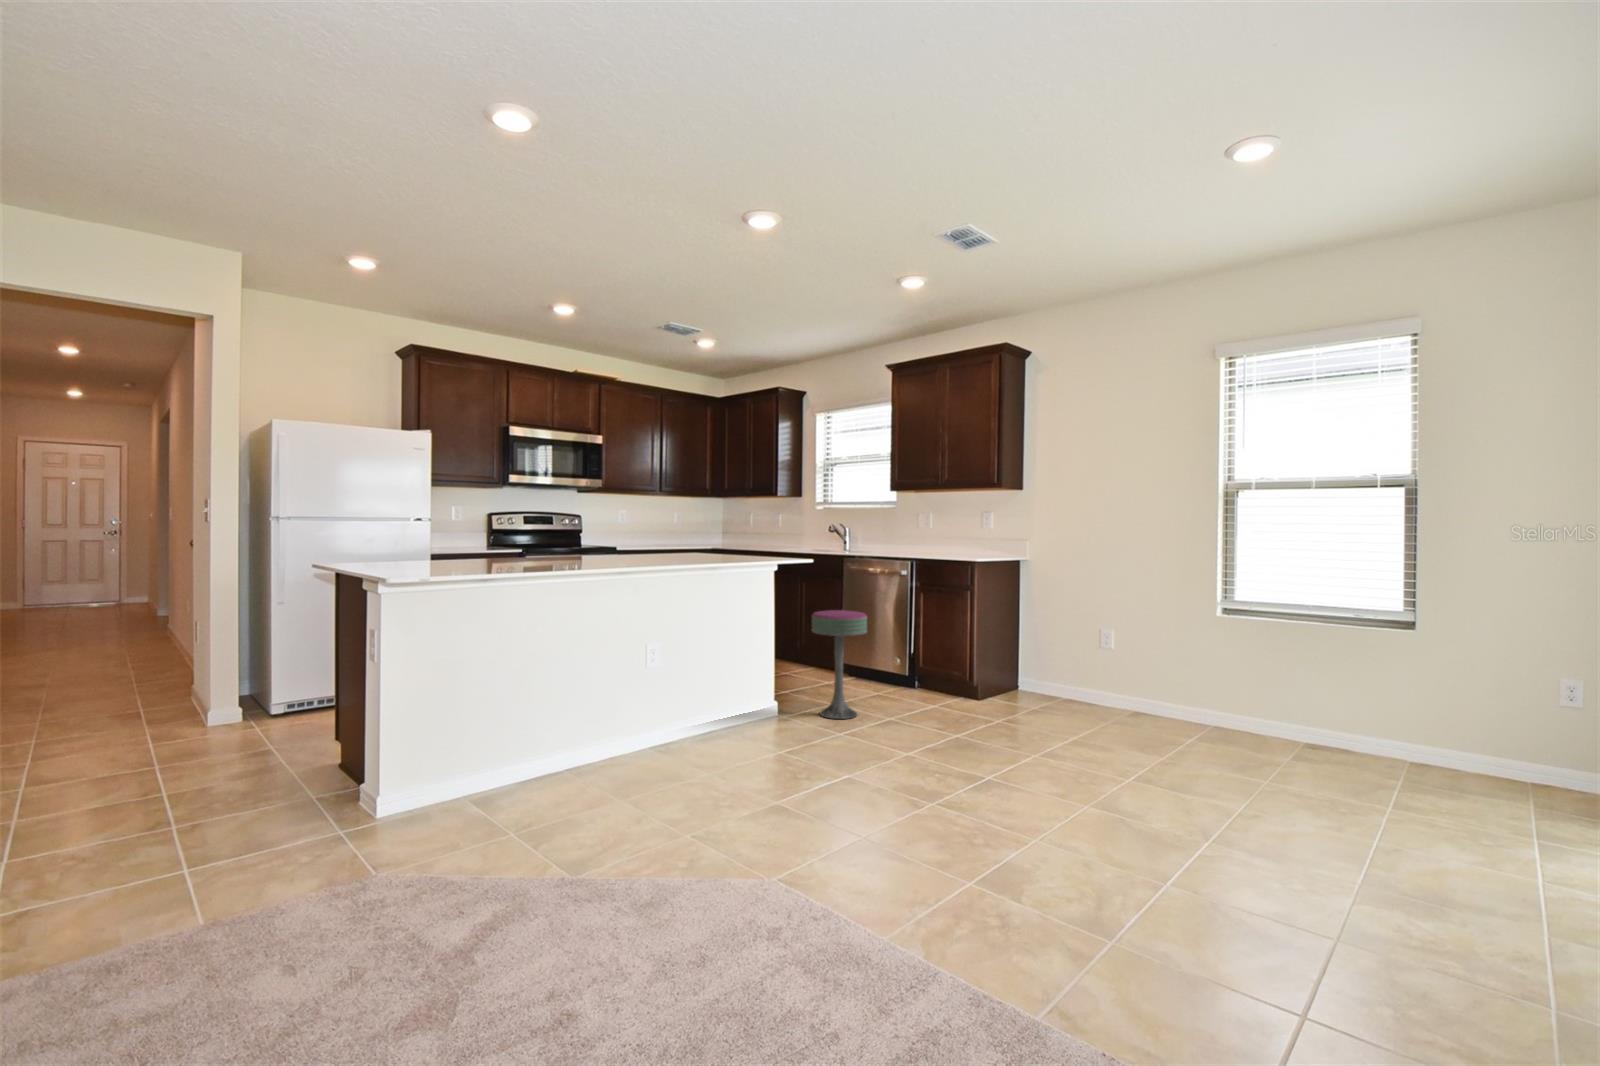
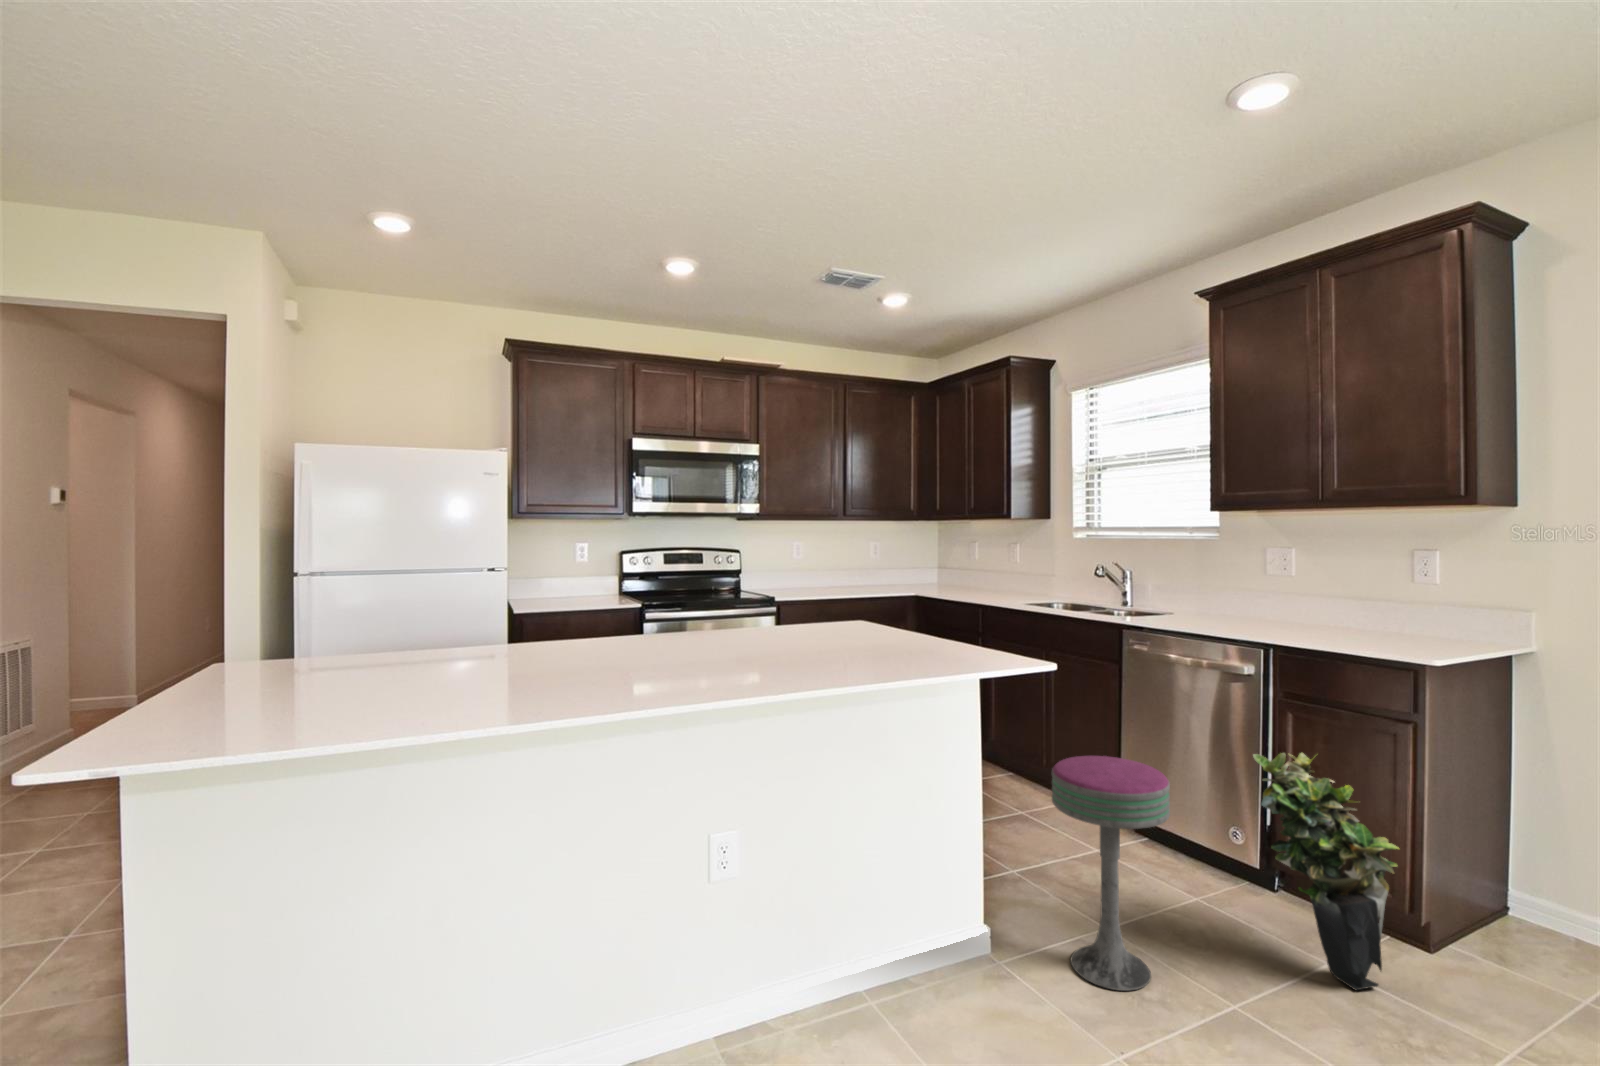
potted plant: none [906,606,964,711] -> present [1253,753,1398,990]

